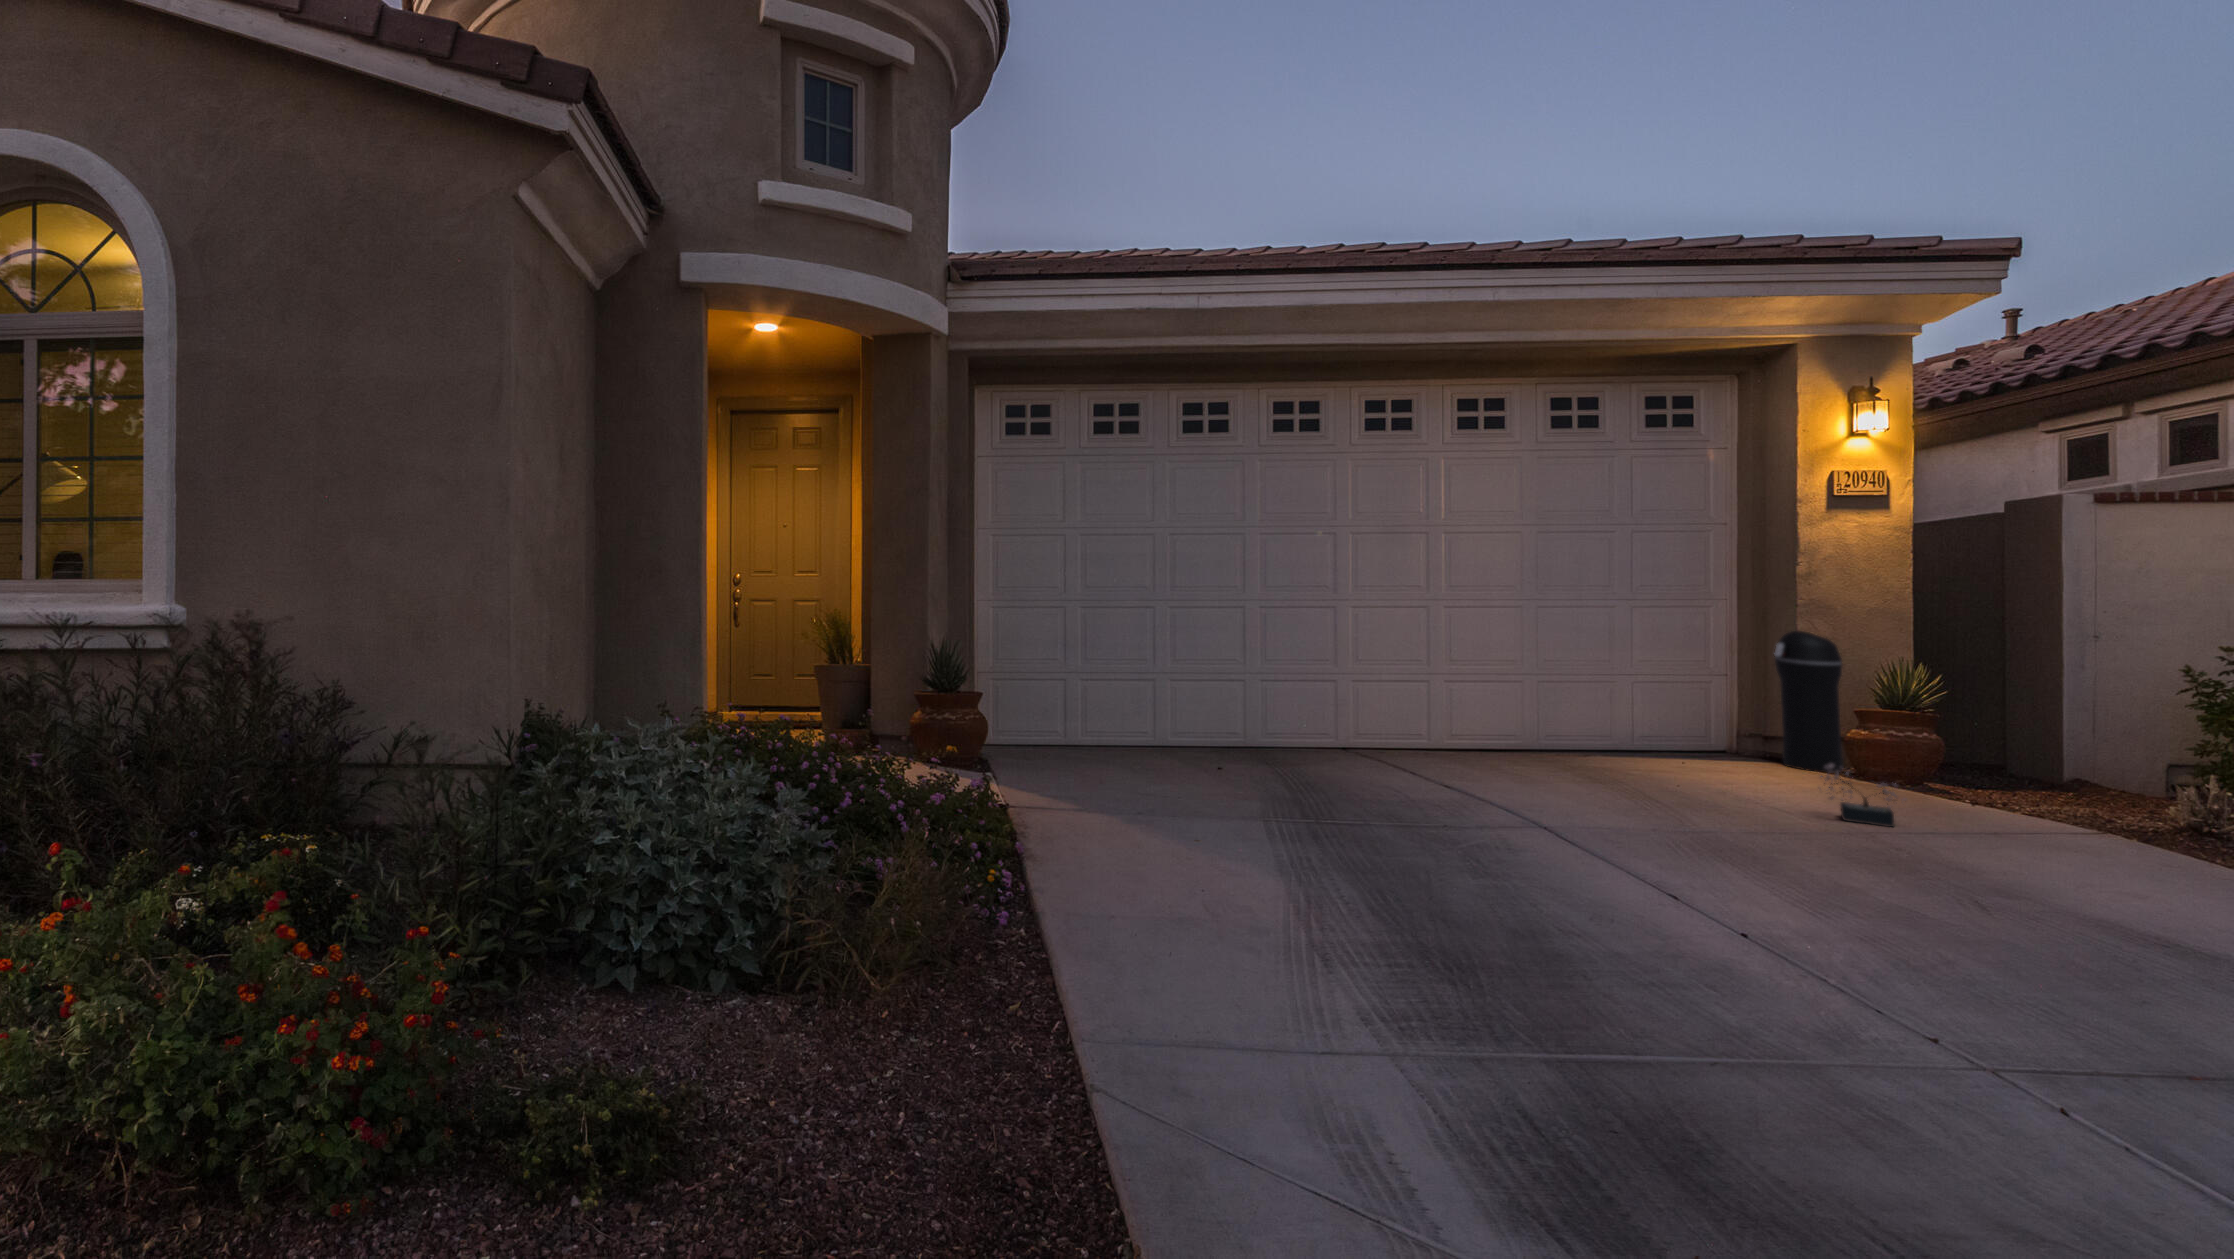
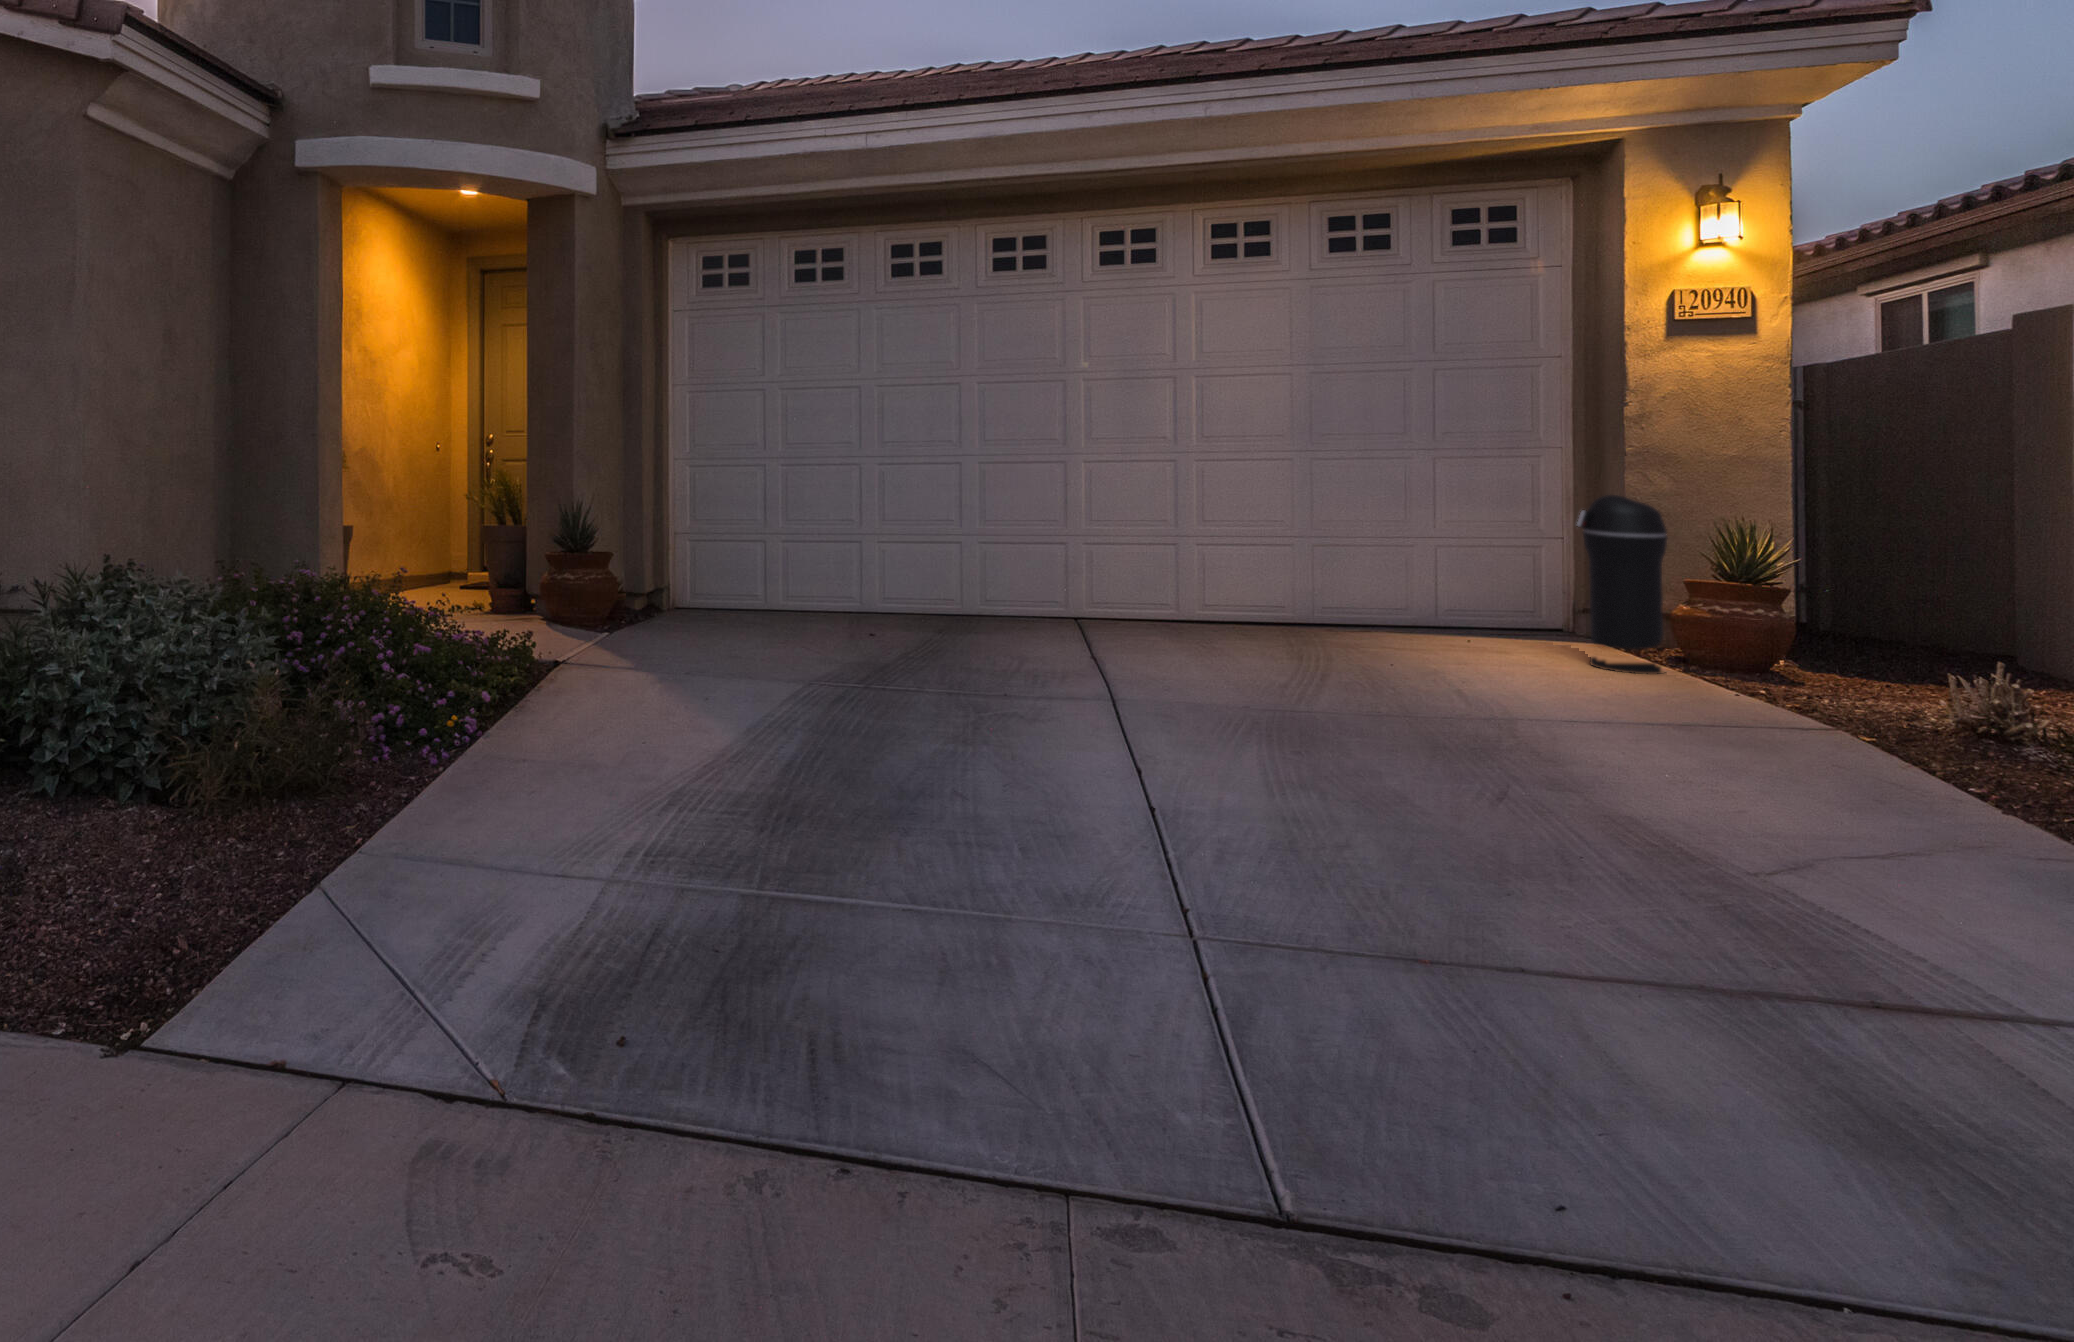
decorative plant: present [1820,764,1898,827] -> none [1450,639,1548,718]

